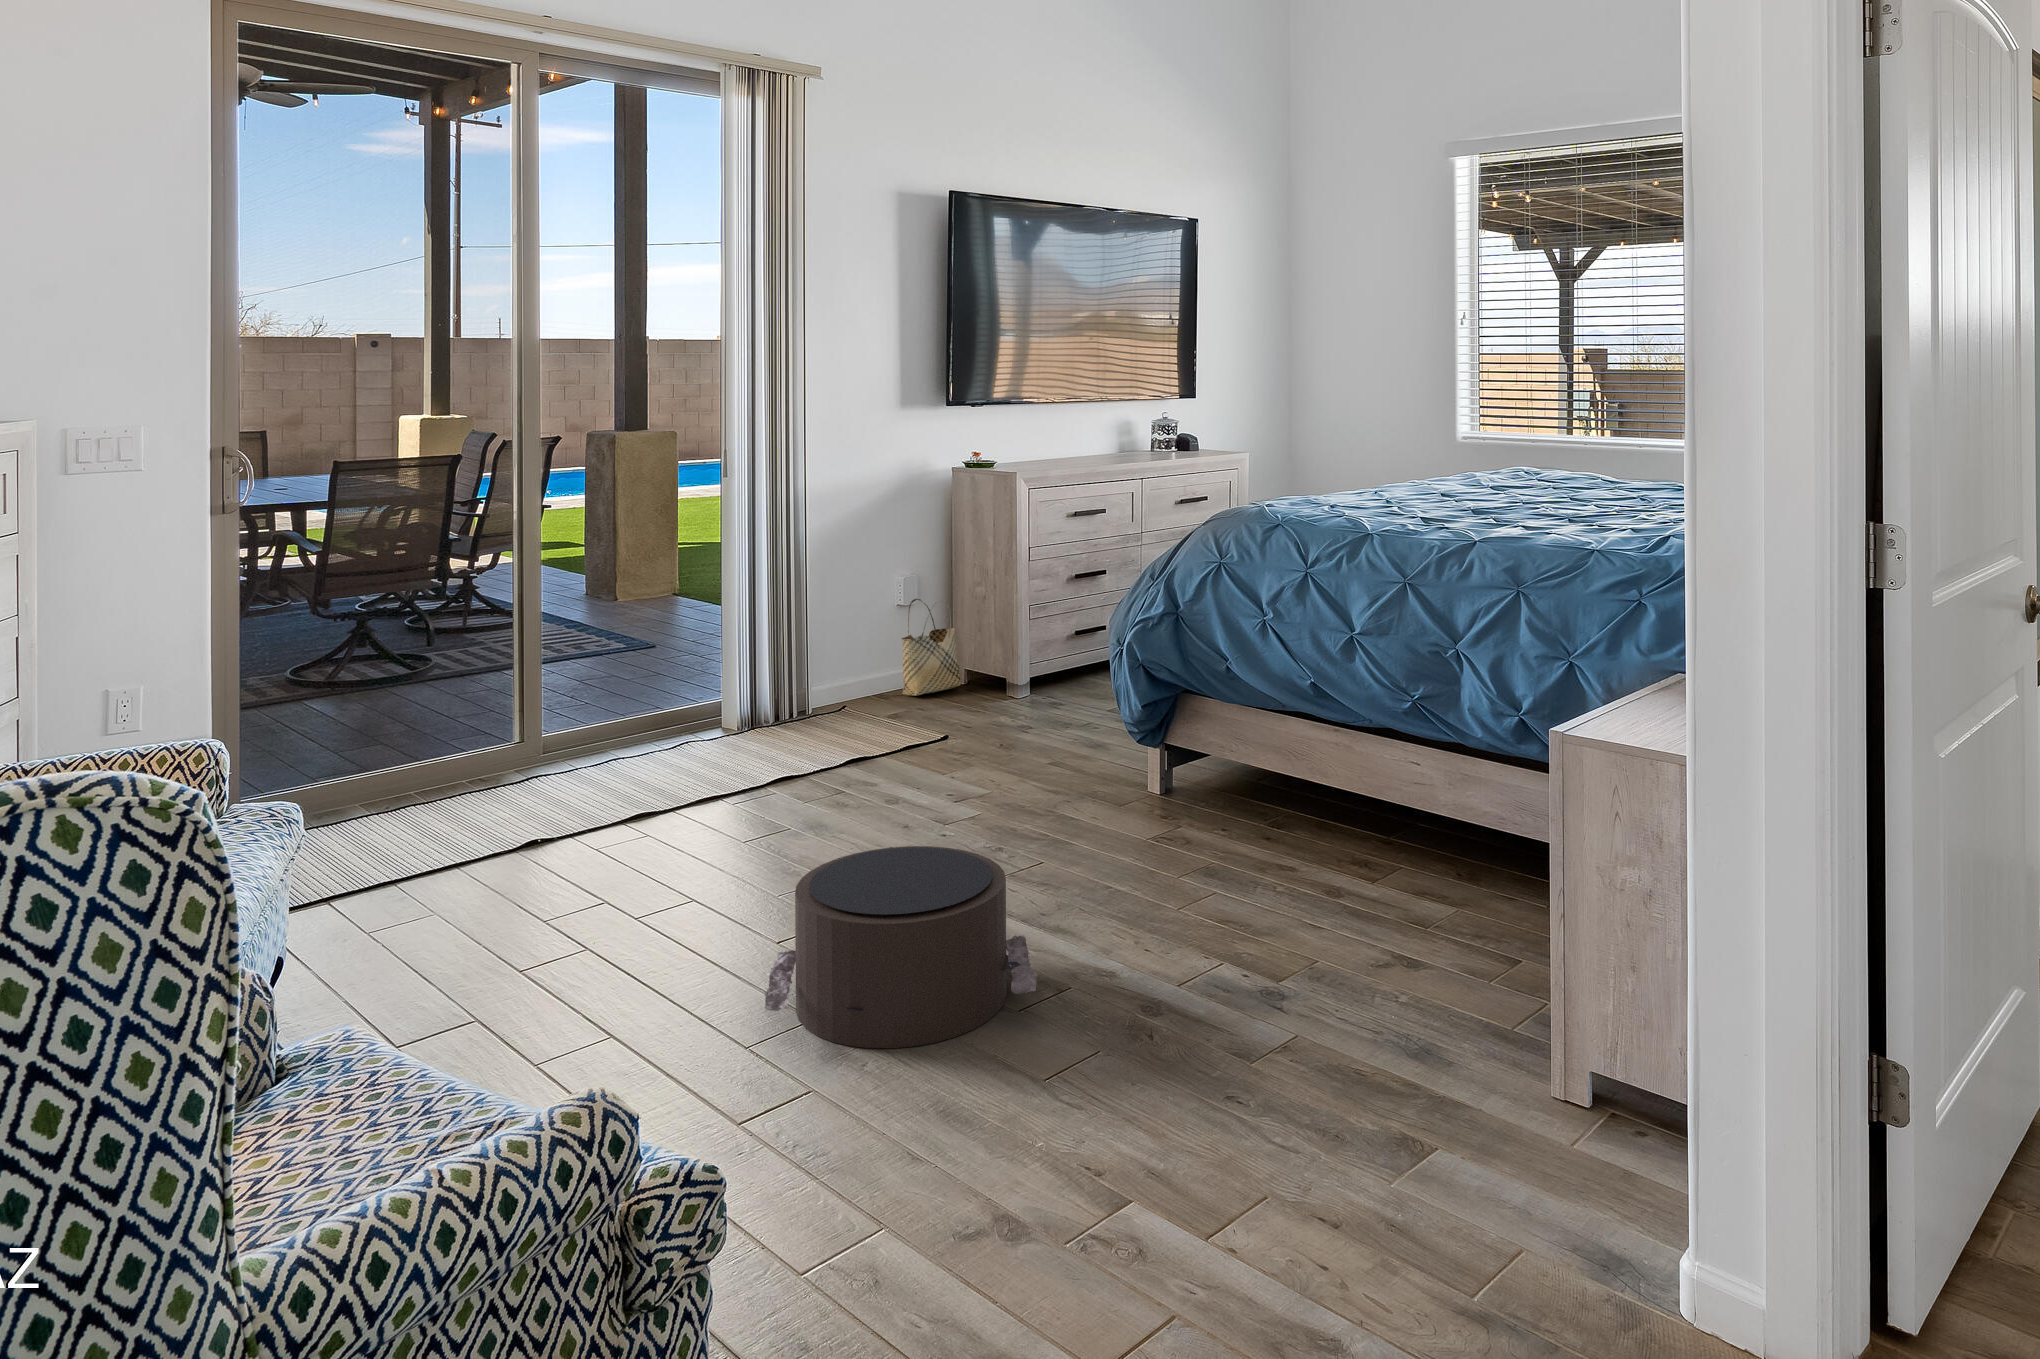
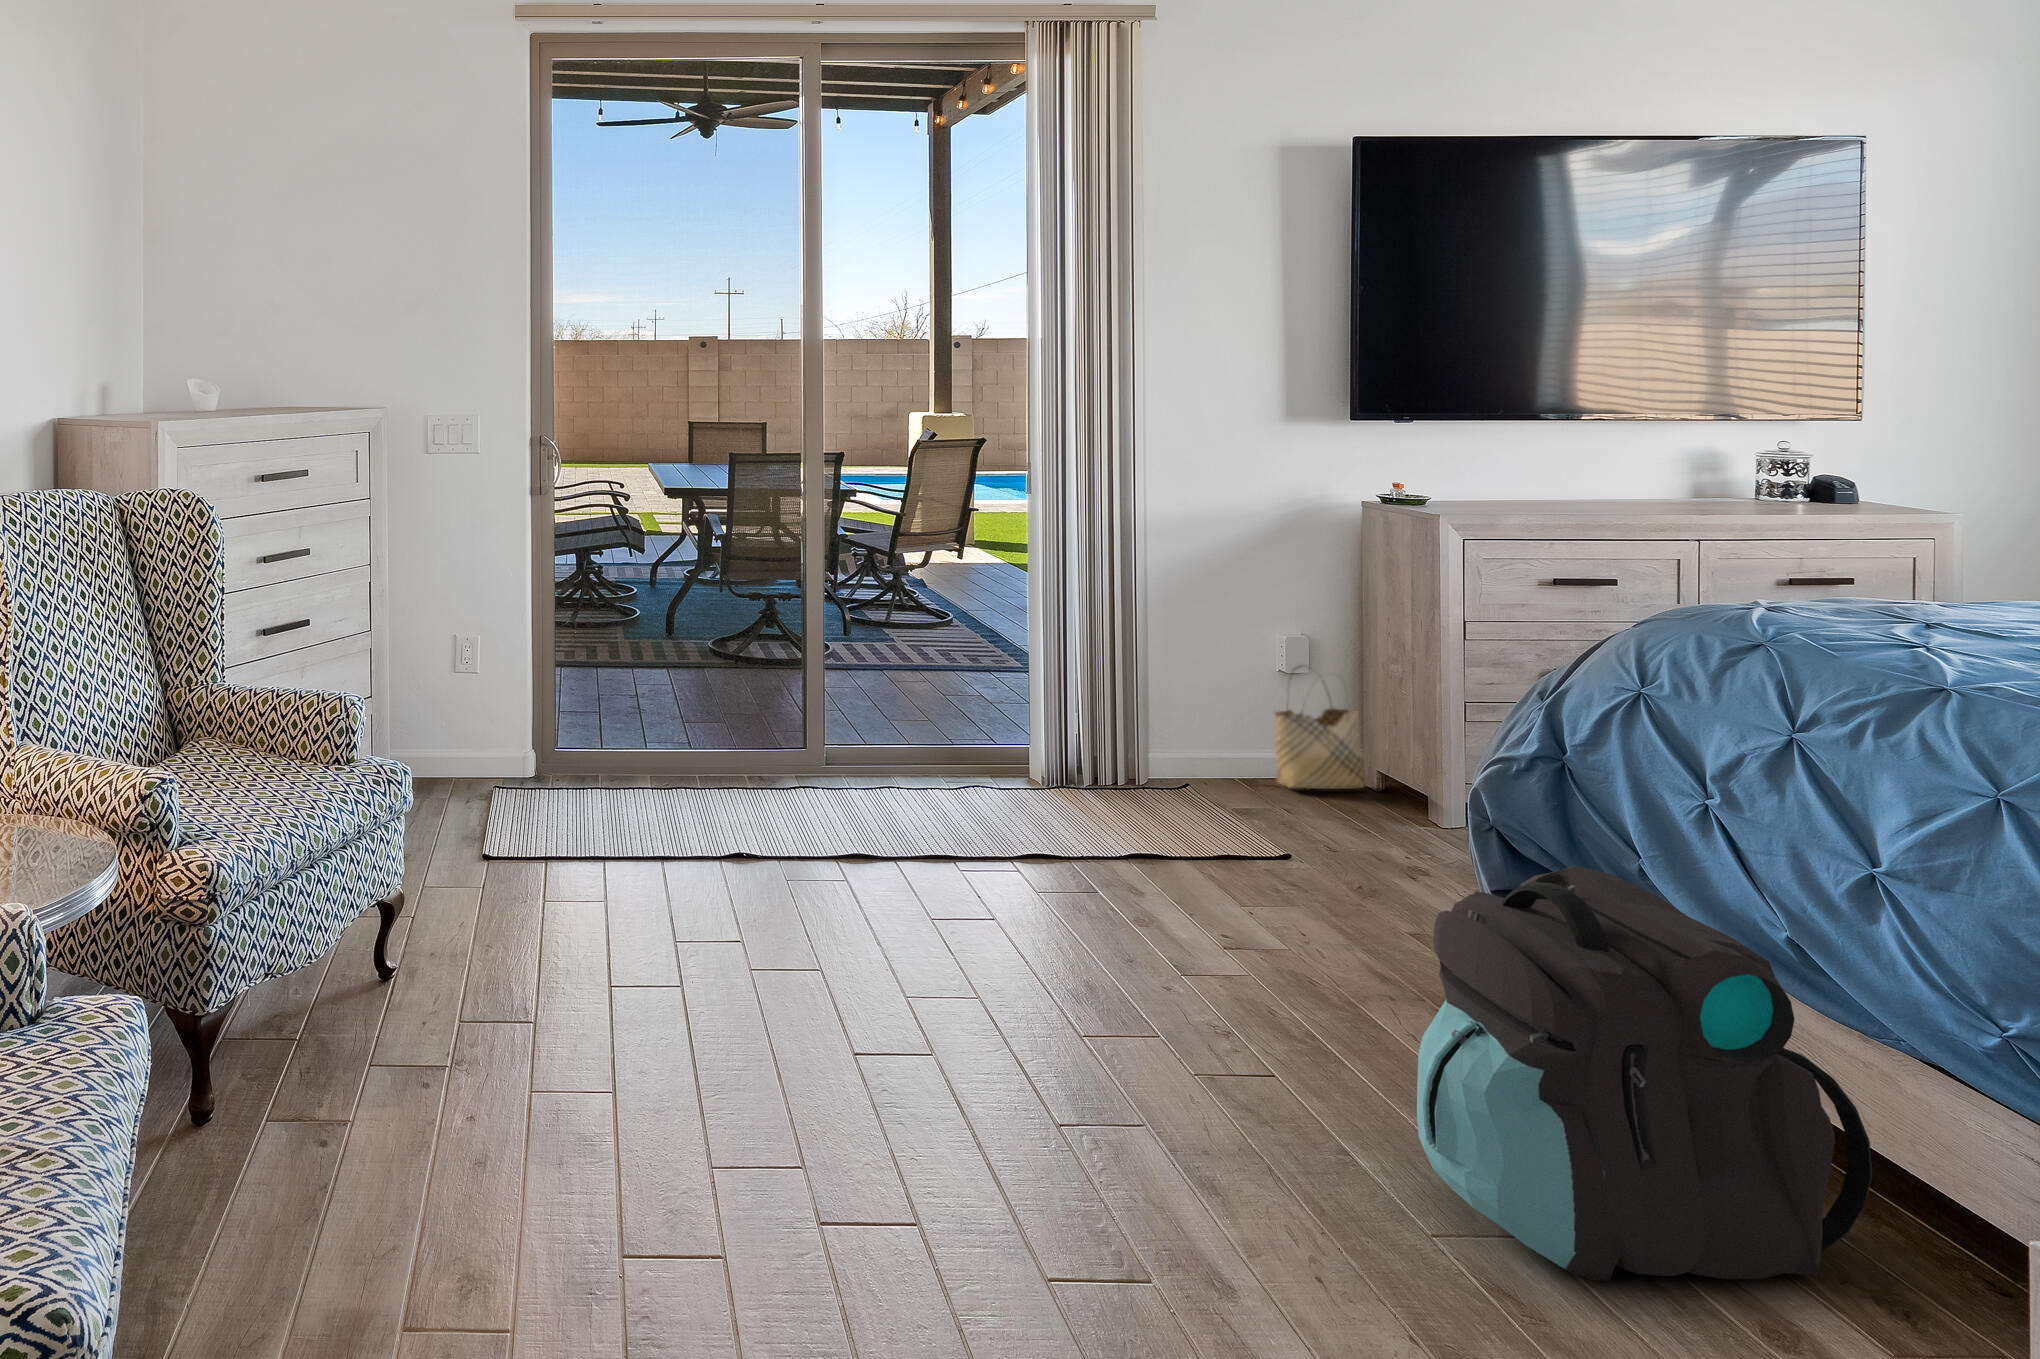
backpack: none [1160,670,1359,908] -> present [1417,866,1872,1281]
pouf: present [765,846,1037,1048] -> none [746,975,1115,1262]

